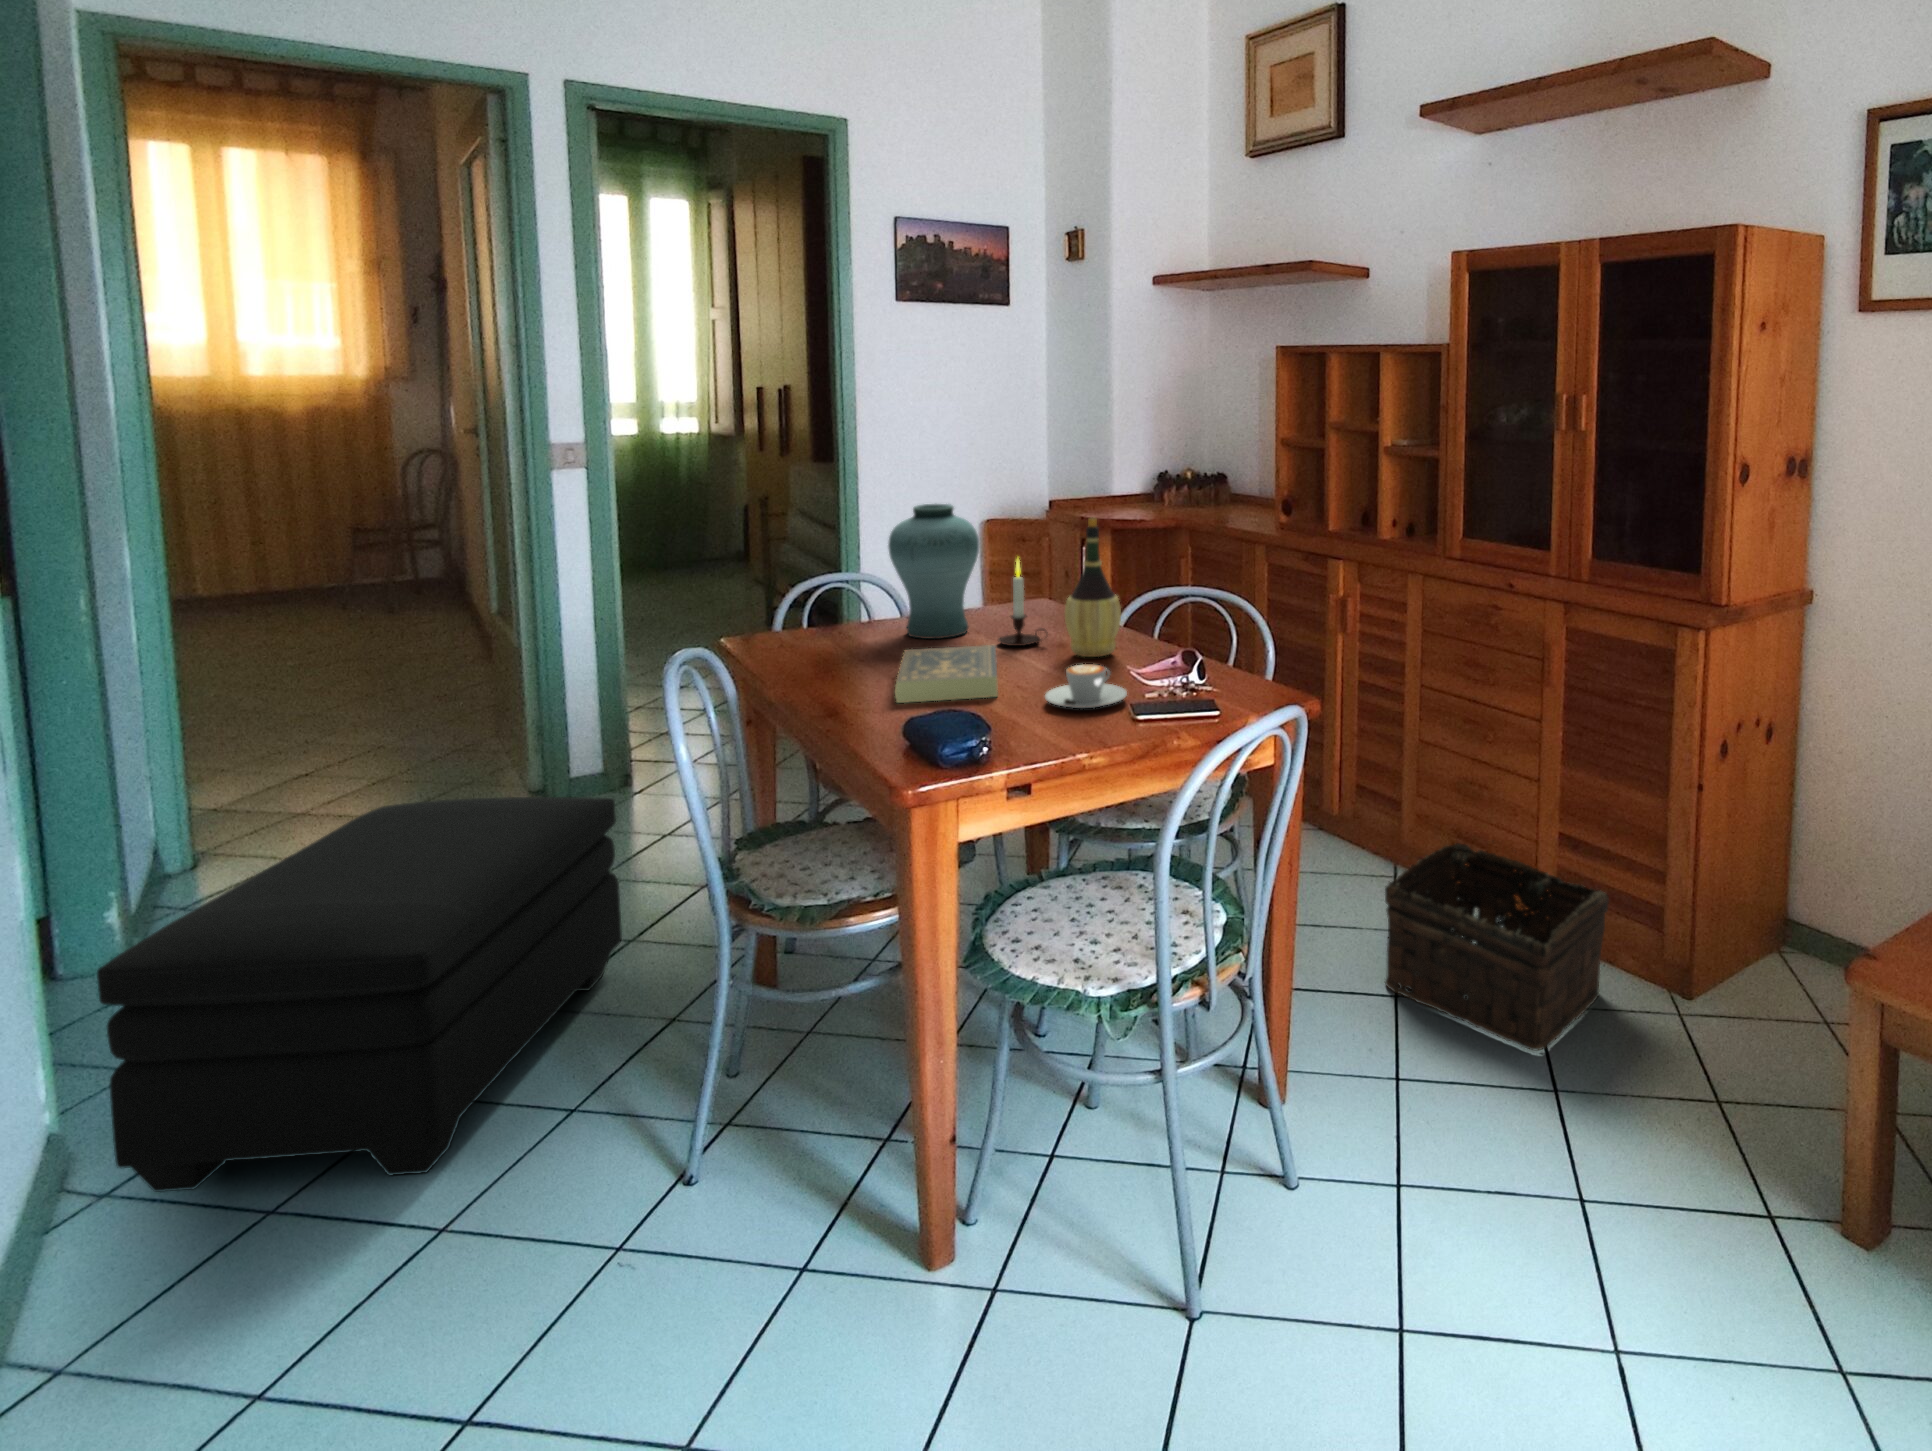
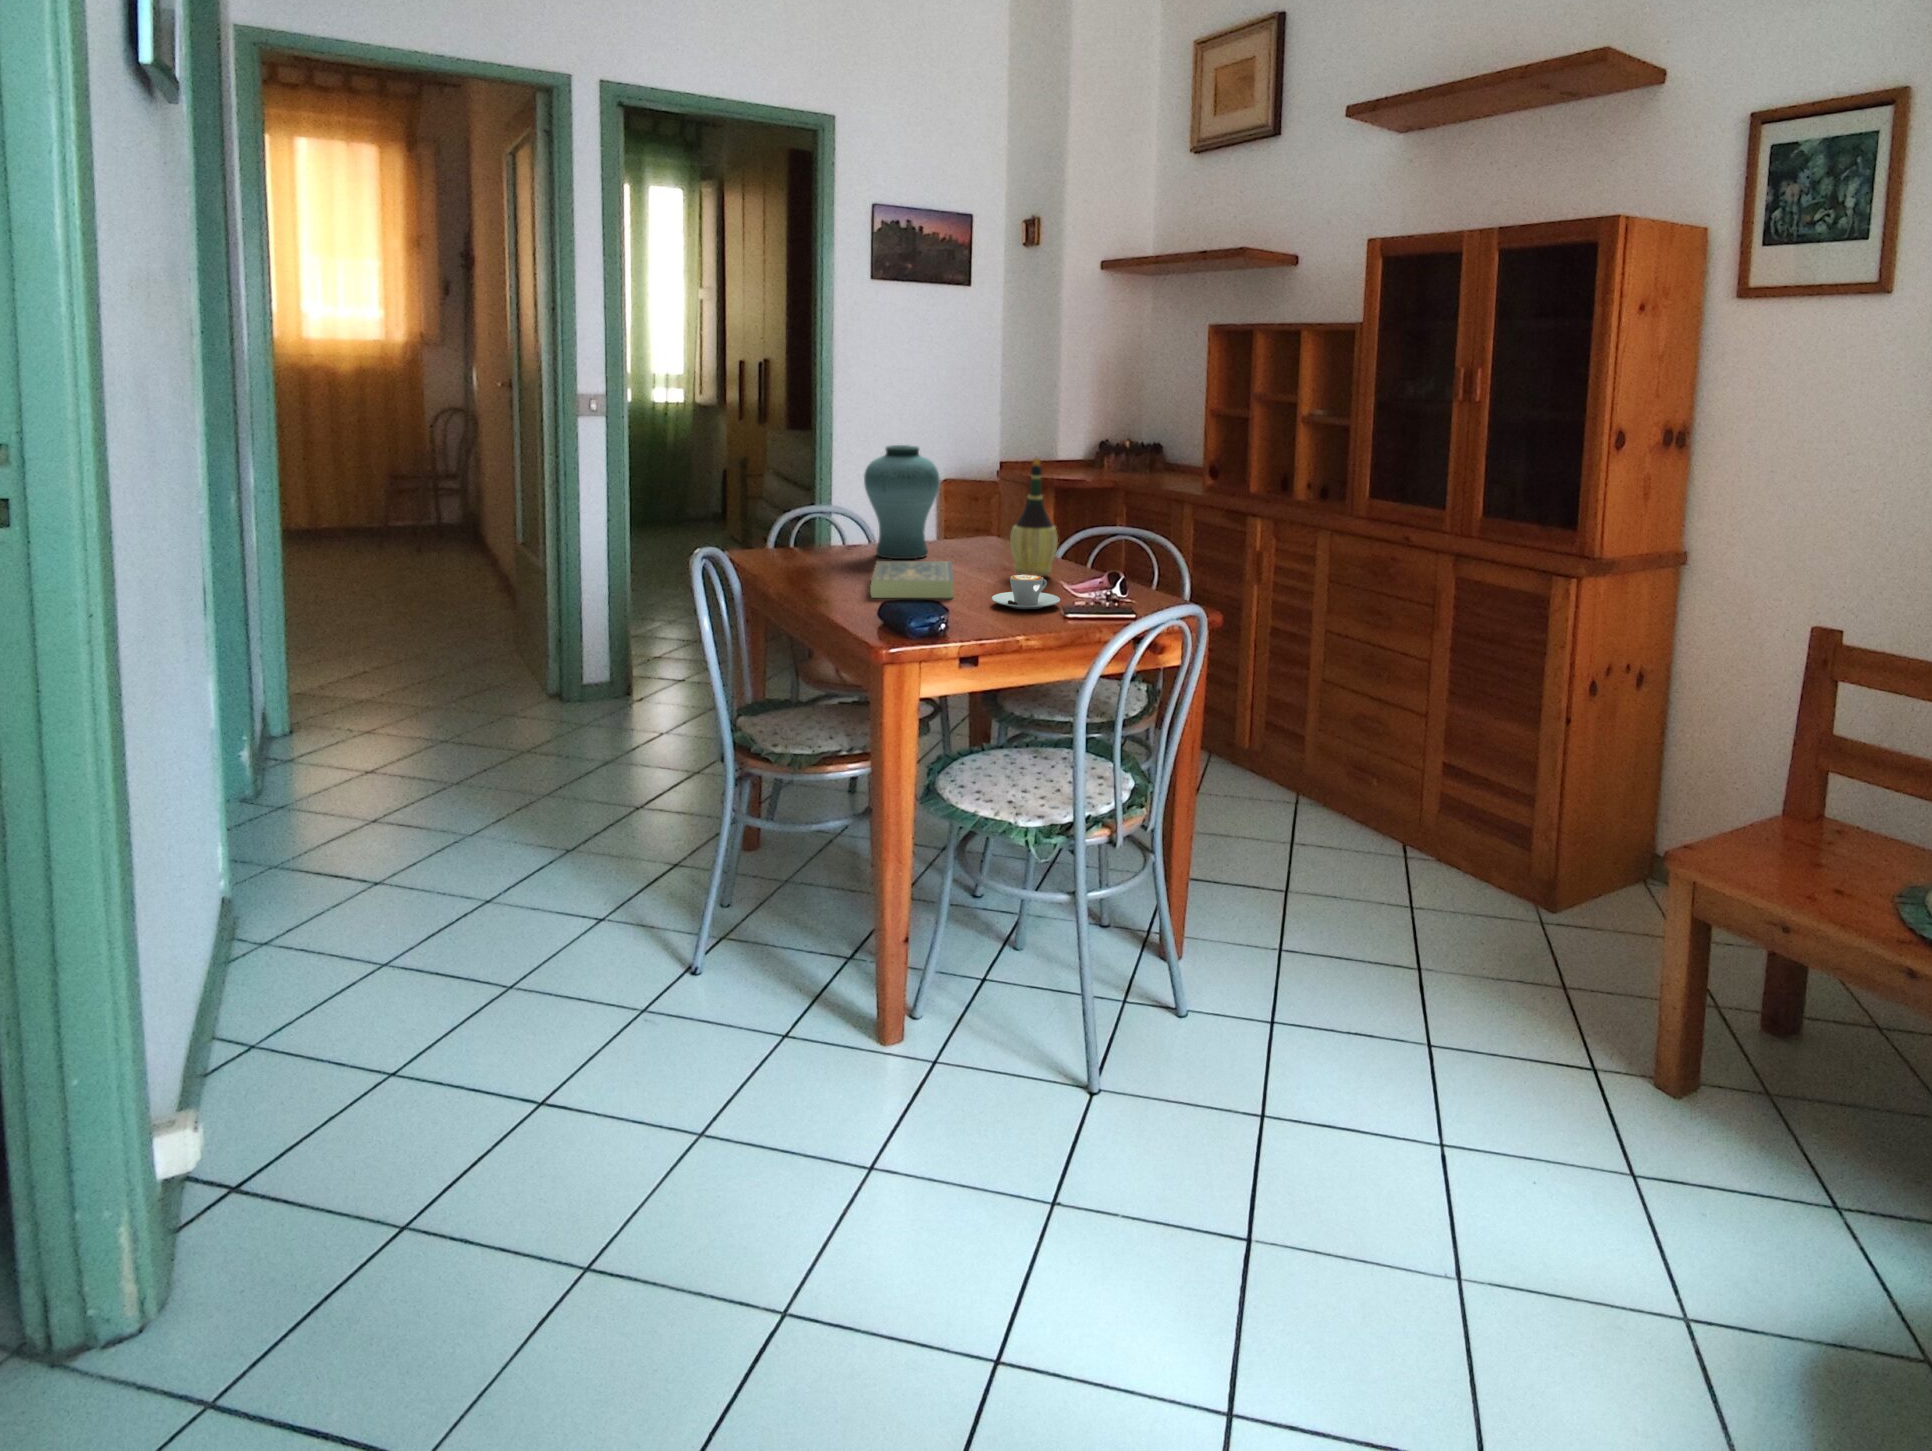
candle: present [999,559,1046,646] -> none [952,490,995,567]
ottoman: present [97,797,622,1192] -> none [270,672,636,946]
basket: present [1384,843,1609,1050] -> none [1274,766,1479,938]

